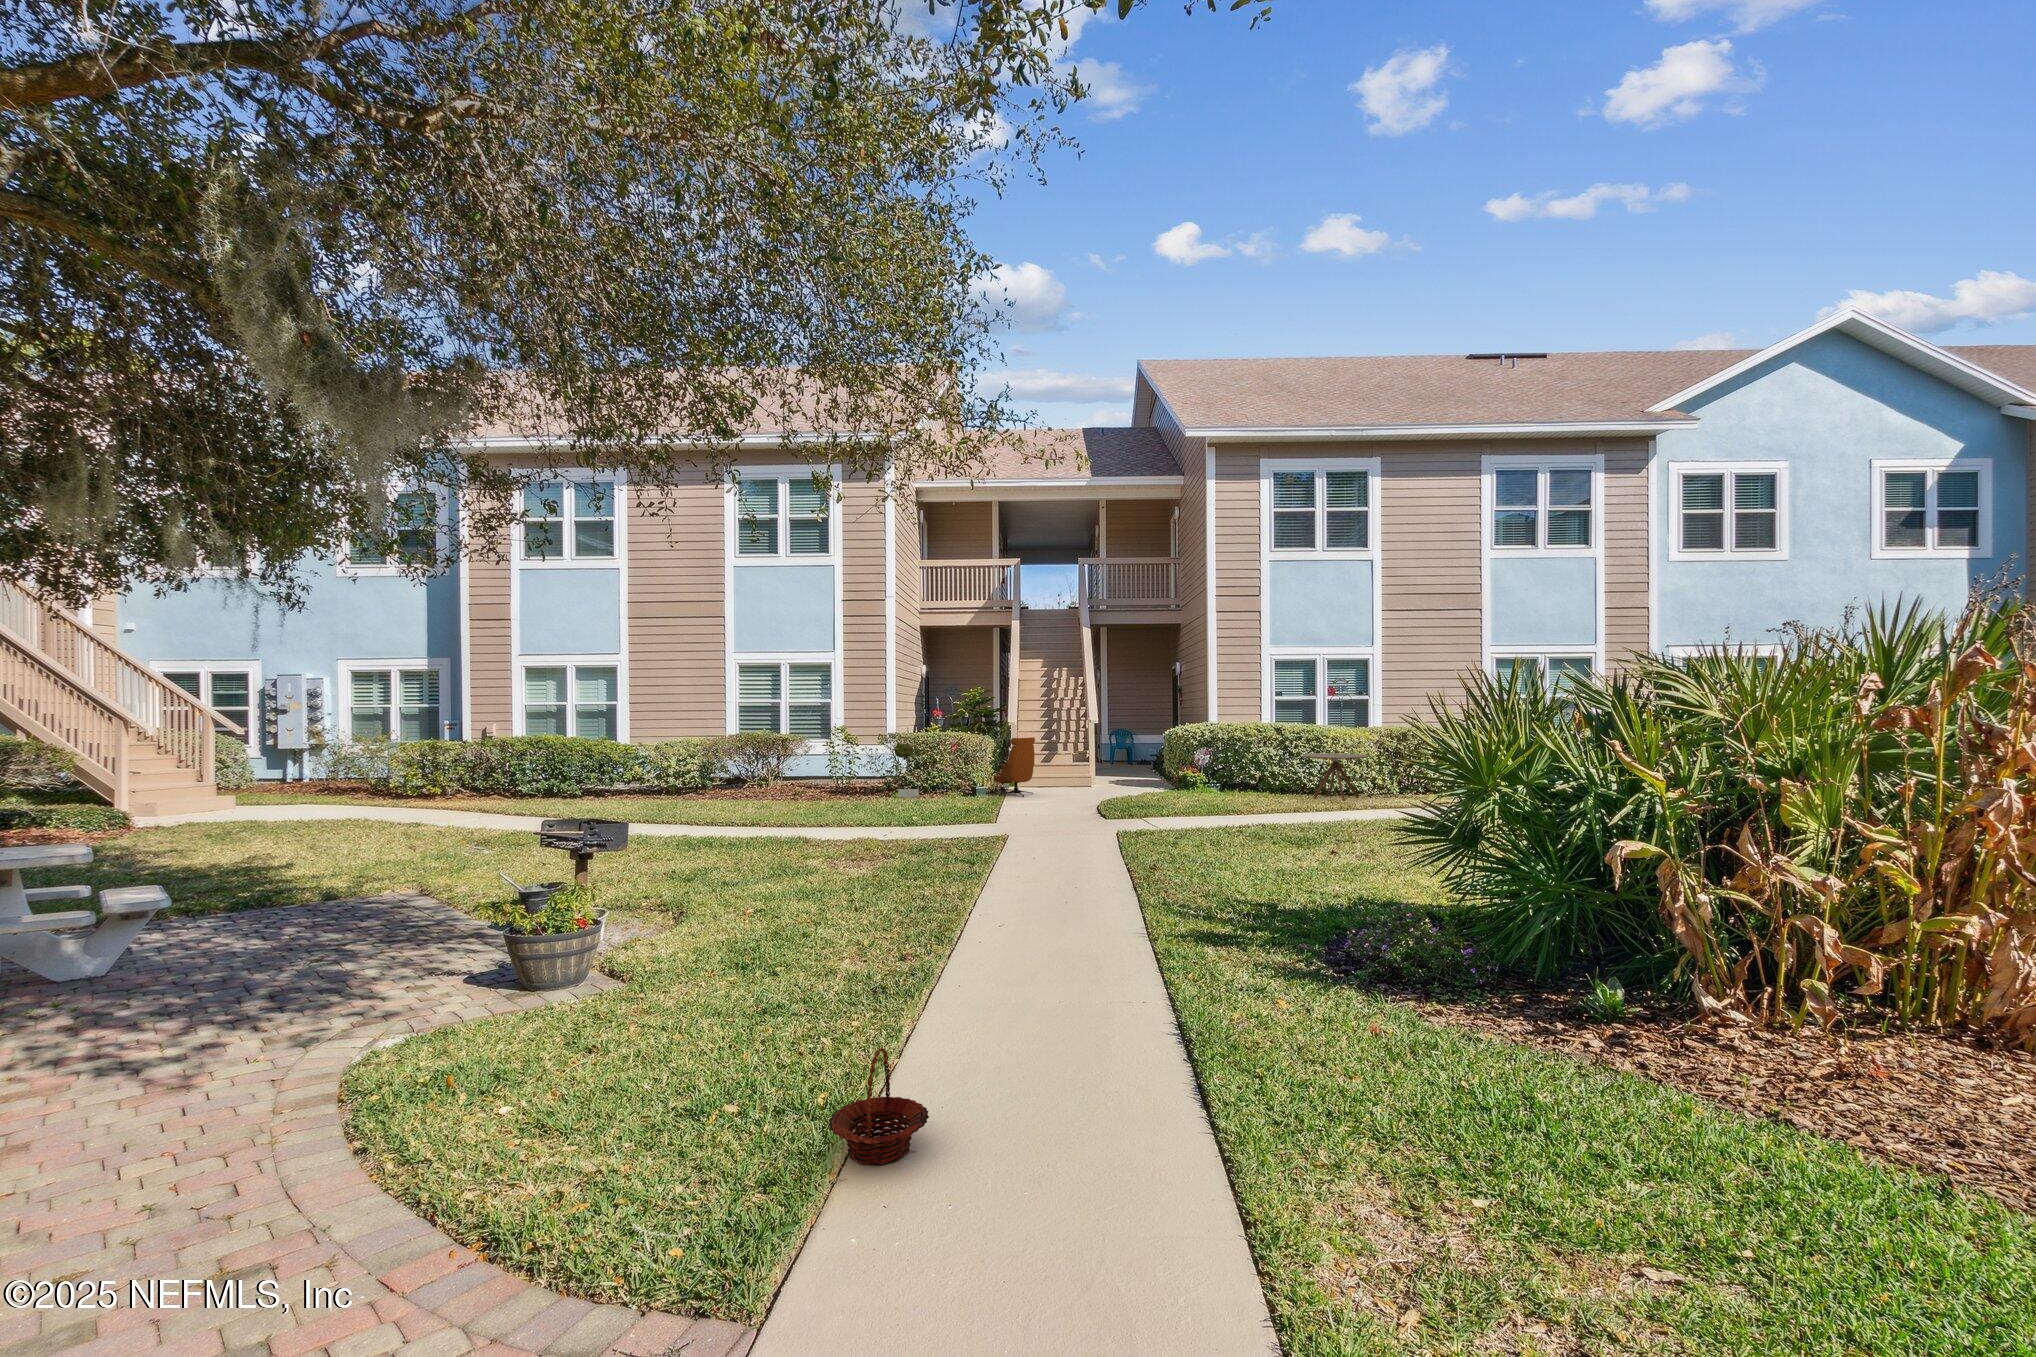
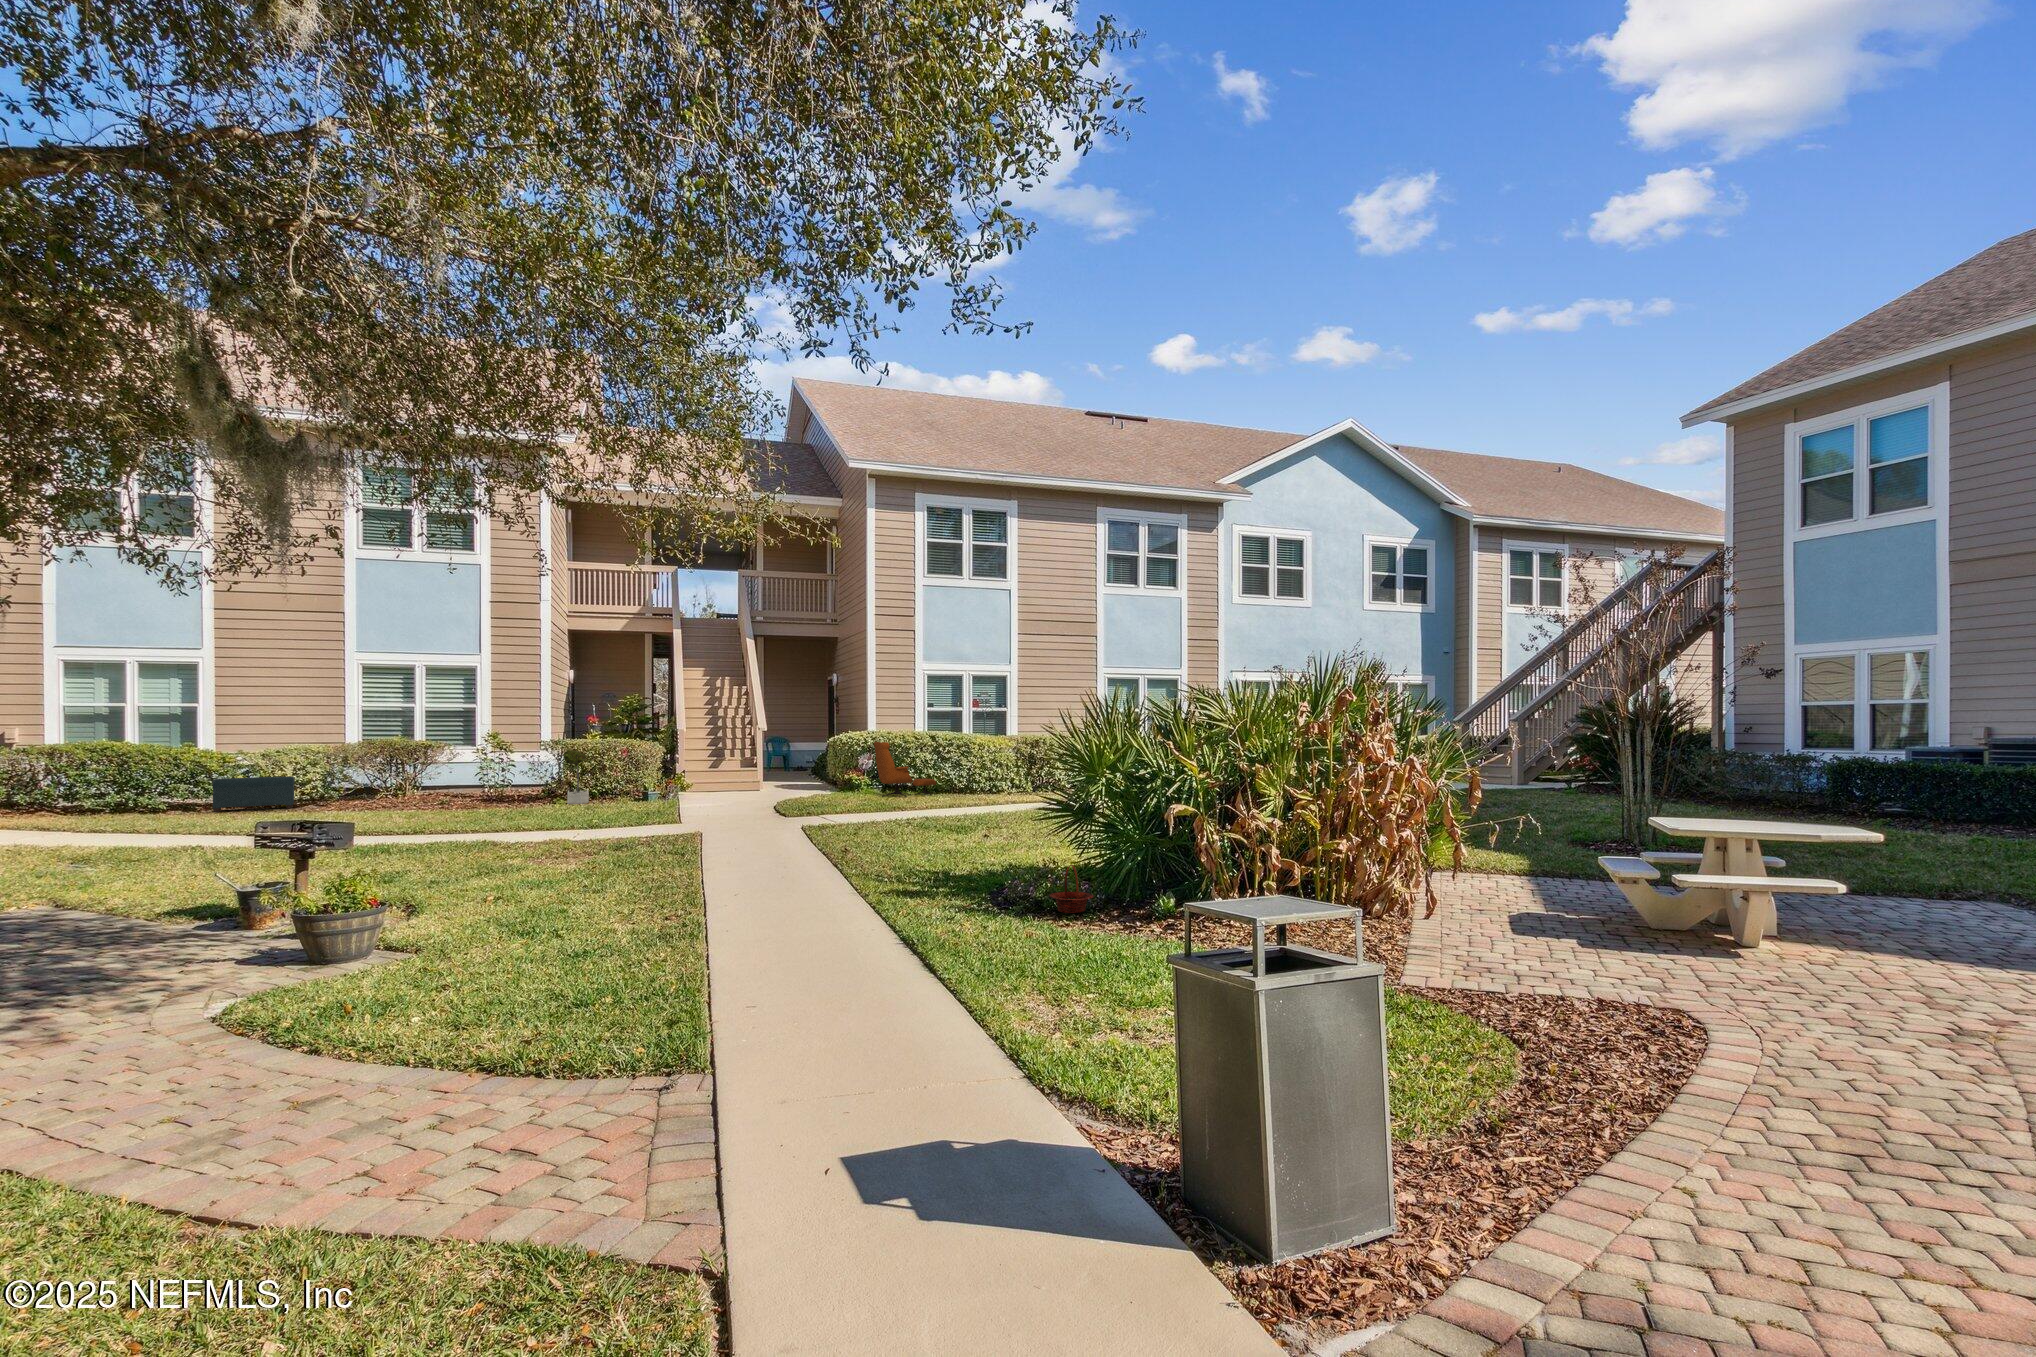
lounge chair: present [990,737,1035,797] -> present [874,742,936,797]
round table: present [1303,753,1369,801] -> none [954,757,1008,796]
bench: none [613,766,680,798] -> present [213,776,295,812]
basket: present [828,1048,929,1165] -> present [1049,865,1094,913]

